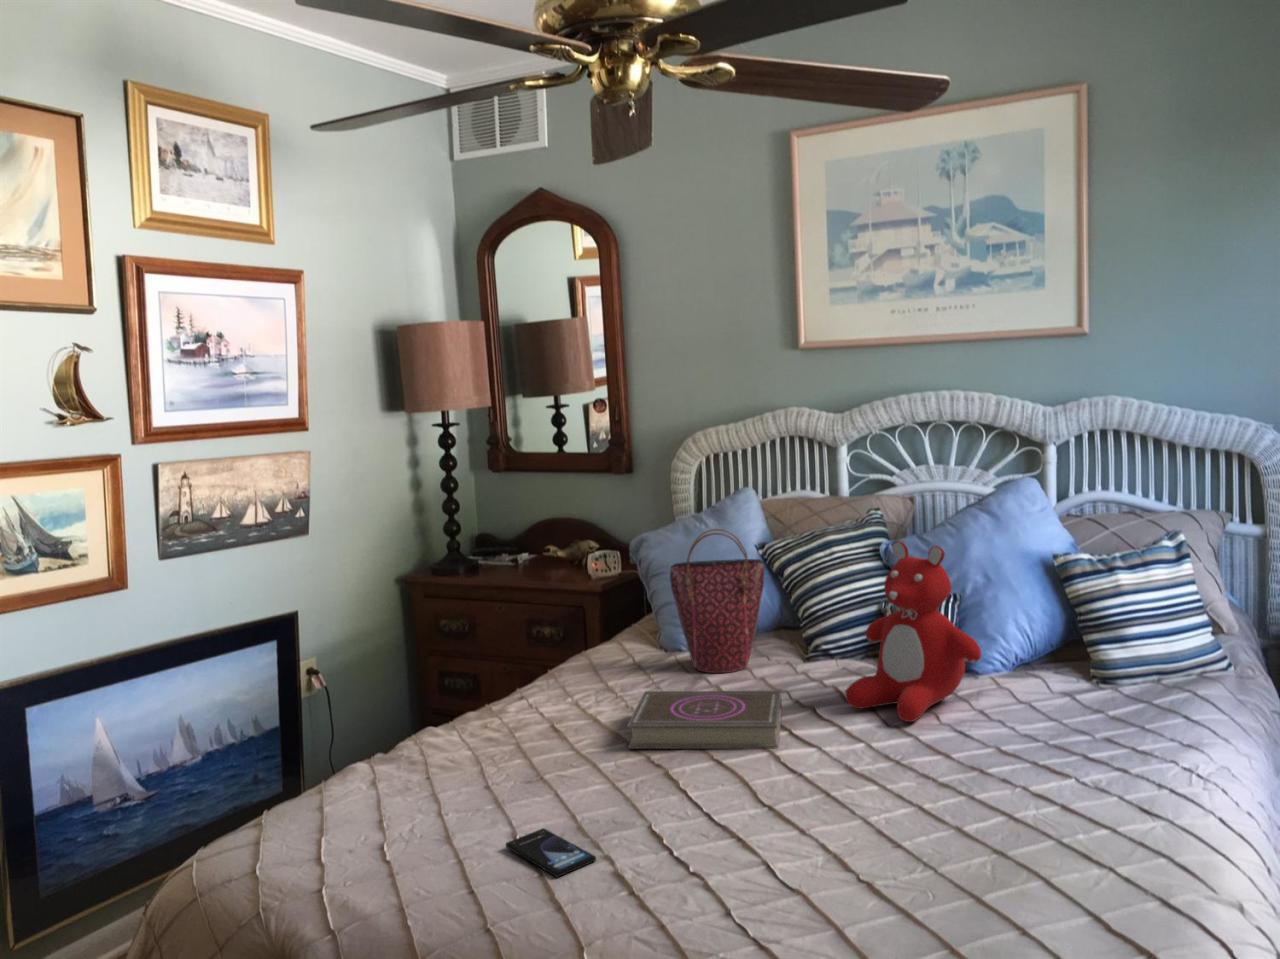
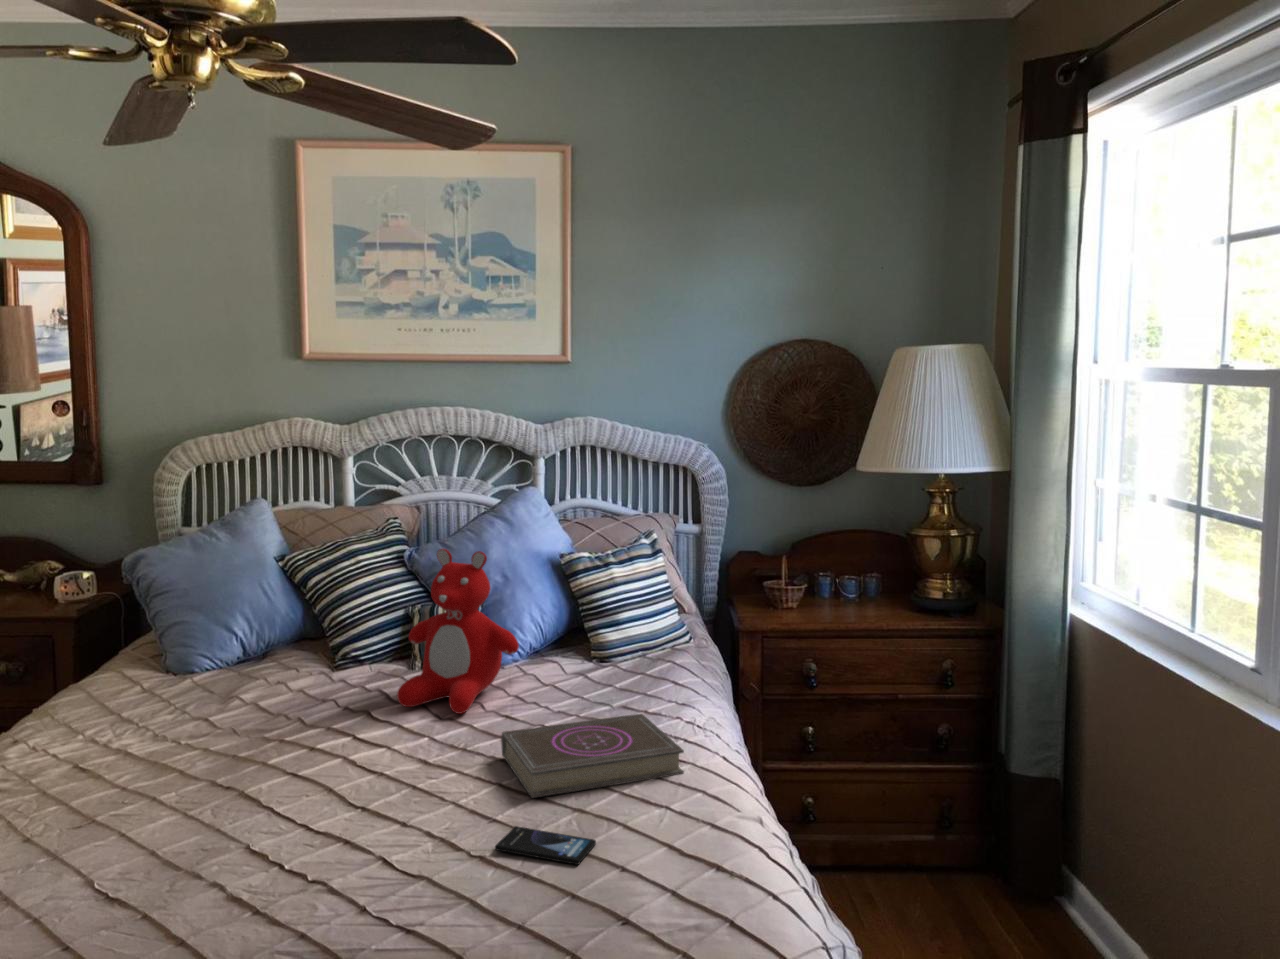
handbag: present [670,529,765,673] -> none [195,542,297,690]
book: present [627,691,782,749] -> present [501,714,684,798]
smartphone: present [506,828,596,877] -> present [495,826,596,865]

